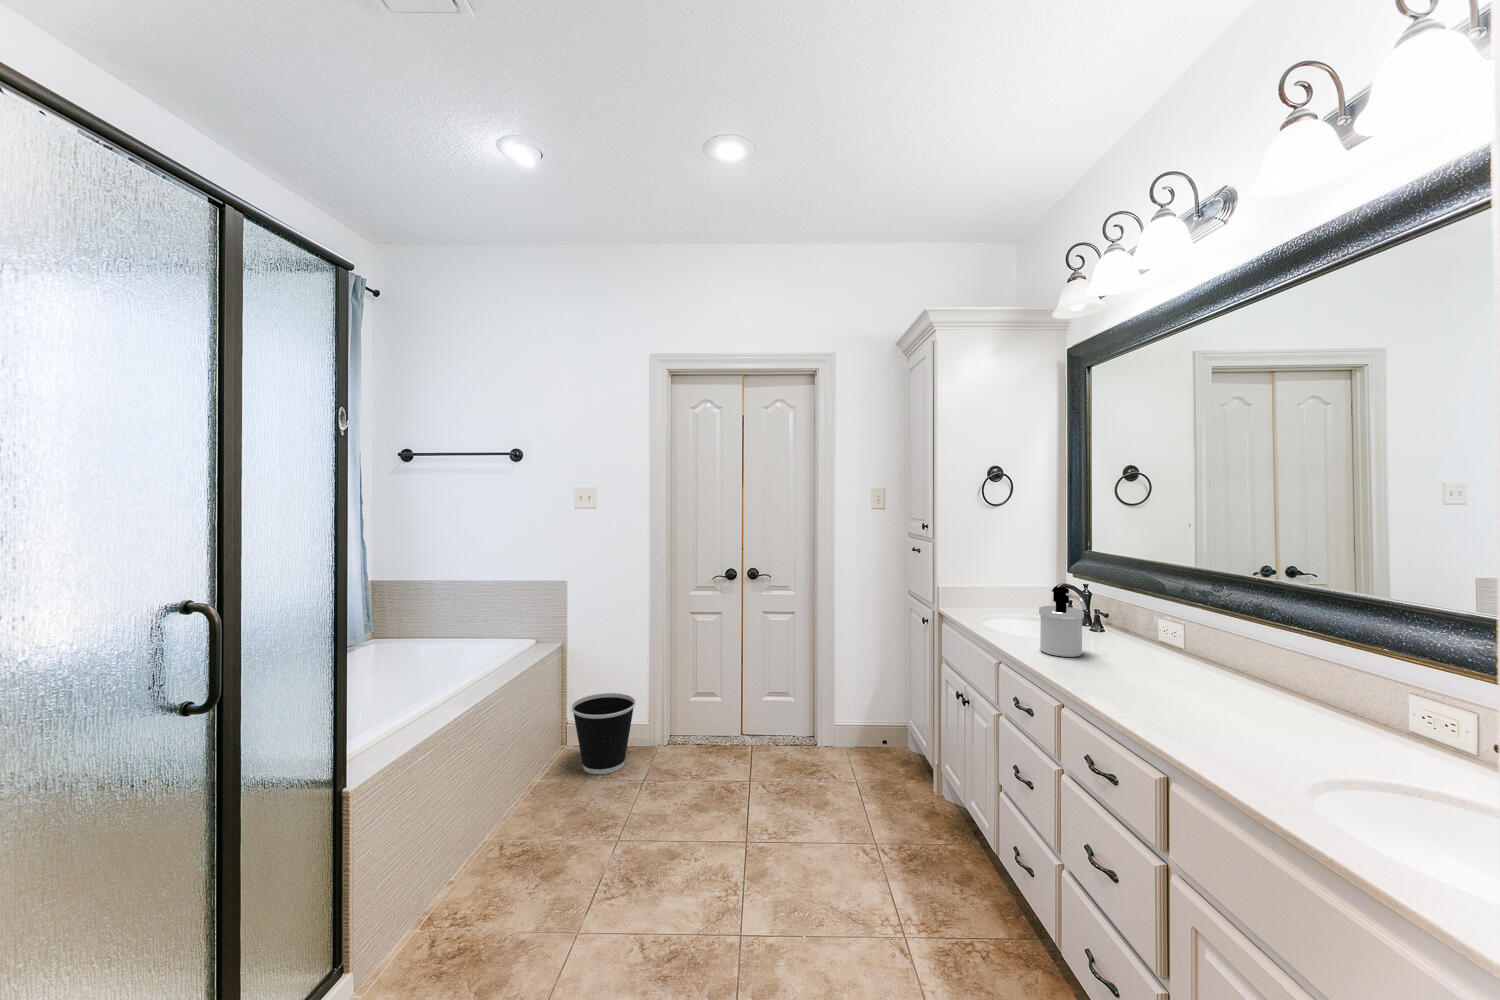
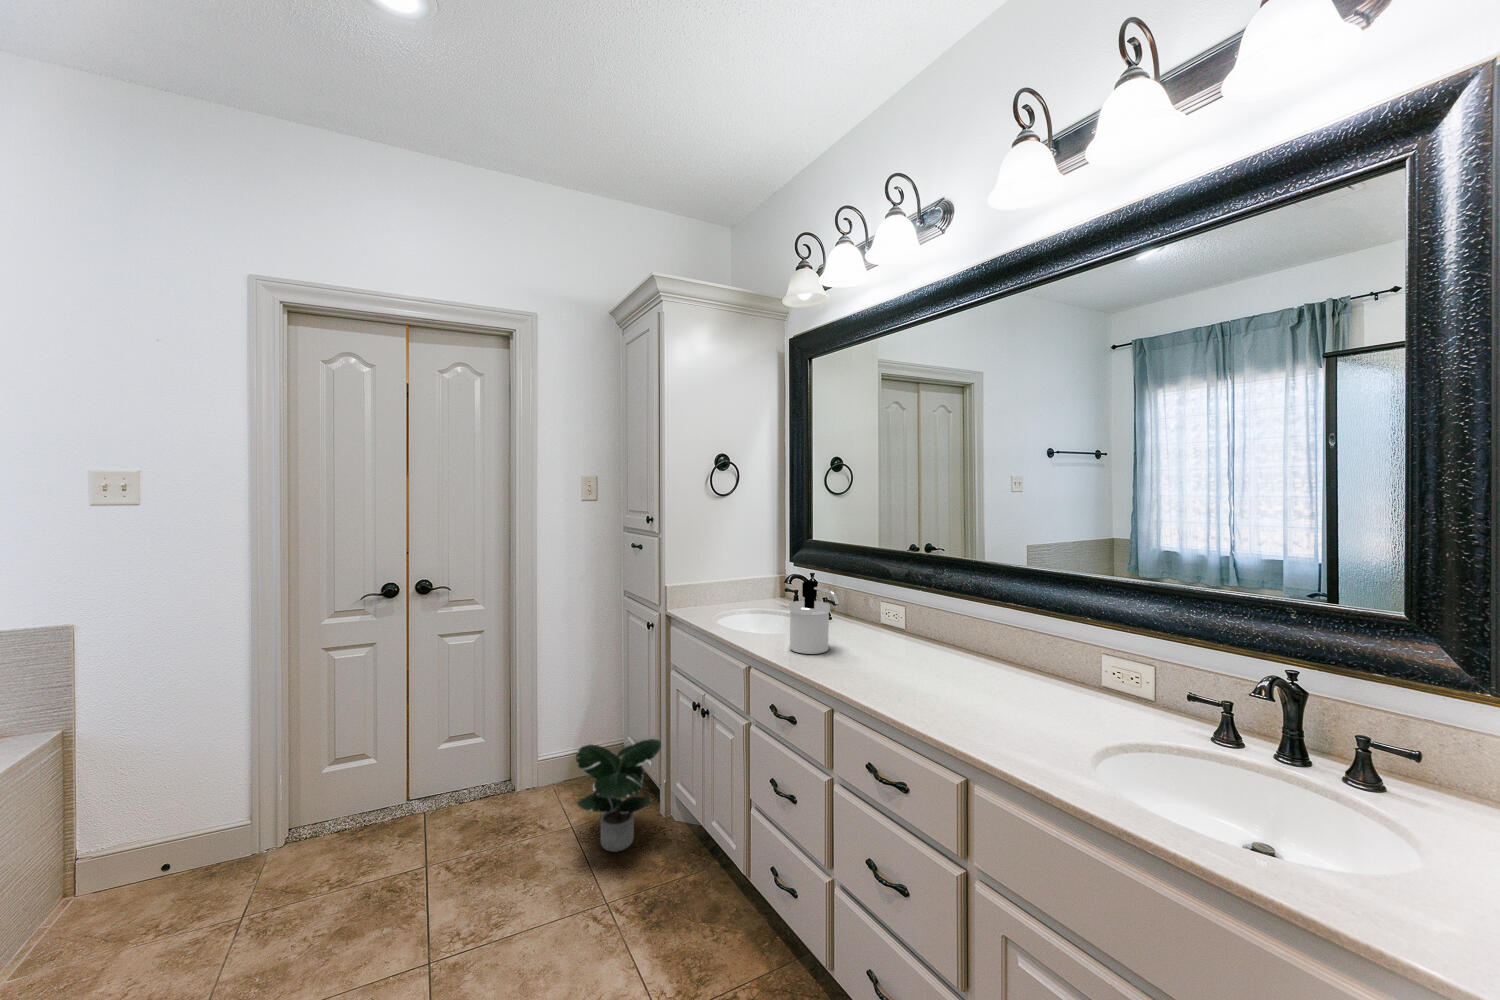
wastebasket: present [571,693,636,774] -> none [78,791,223,940]
potted plant: none [856,716,931,810] -> present [576,739,661,852]

